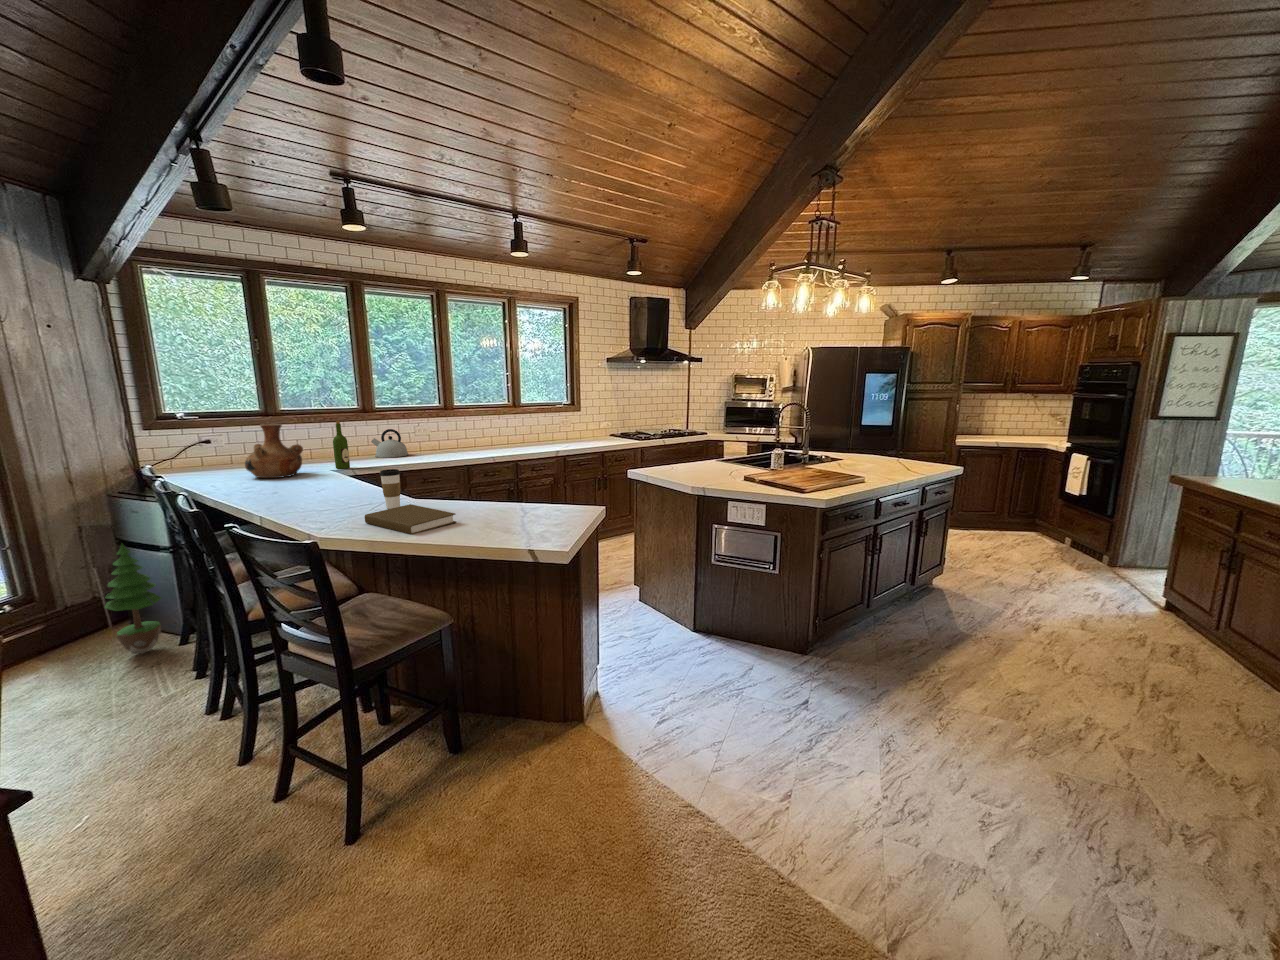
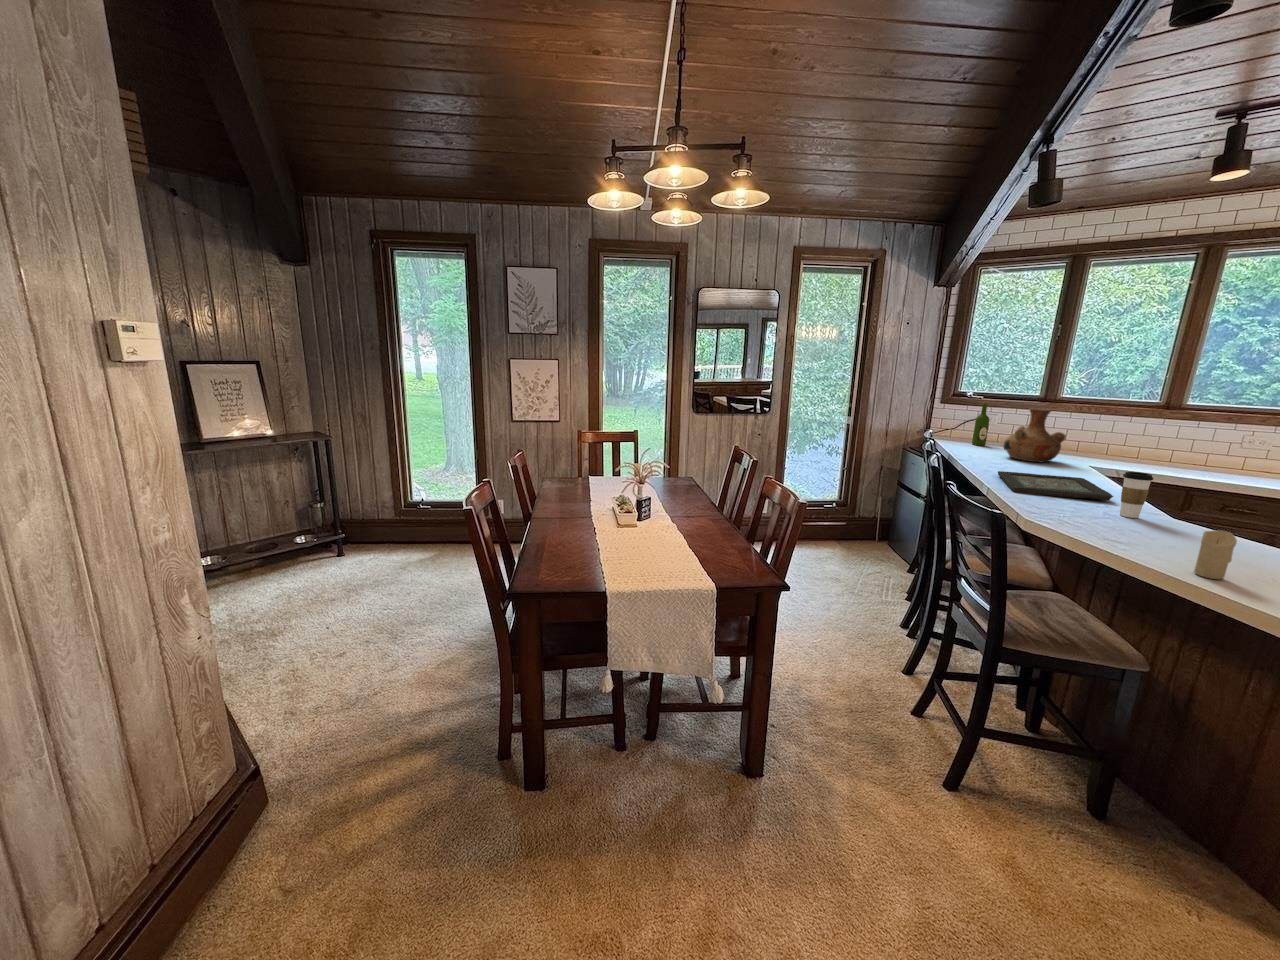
wine bottle: present [333,420,350,469] -> present [972,401,989,446]
kettle: present [371,429,409,458] -> none [1161,433,1215,469]
decorative tray: none [259,484,373,514] -> present [998,471,1113,500]
candle: none [461,501,481,539] -> present [1194,530,1237,579]
book: present [365,504,456,534] -> none [1080,512,1206,554]
potted tree: present [105,544,161,654] -> none [874,485,909,570]

